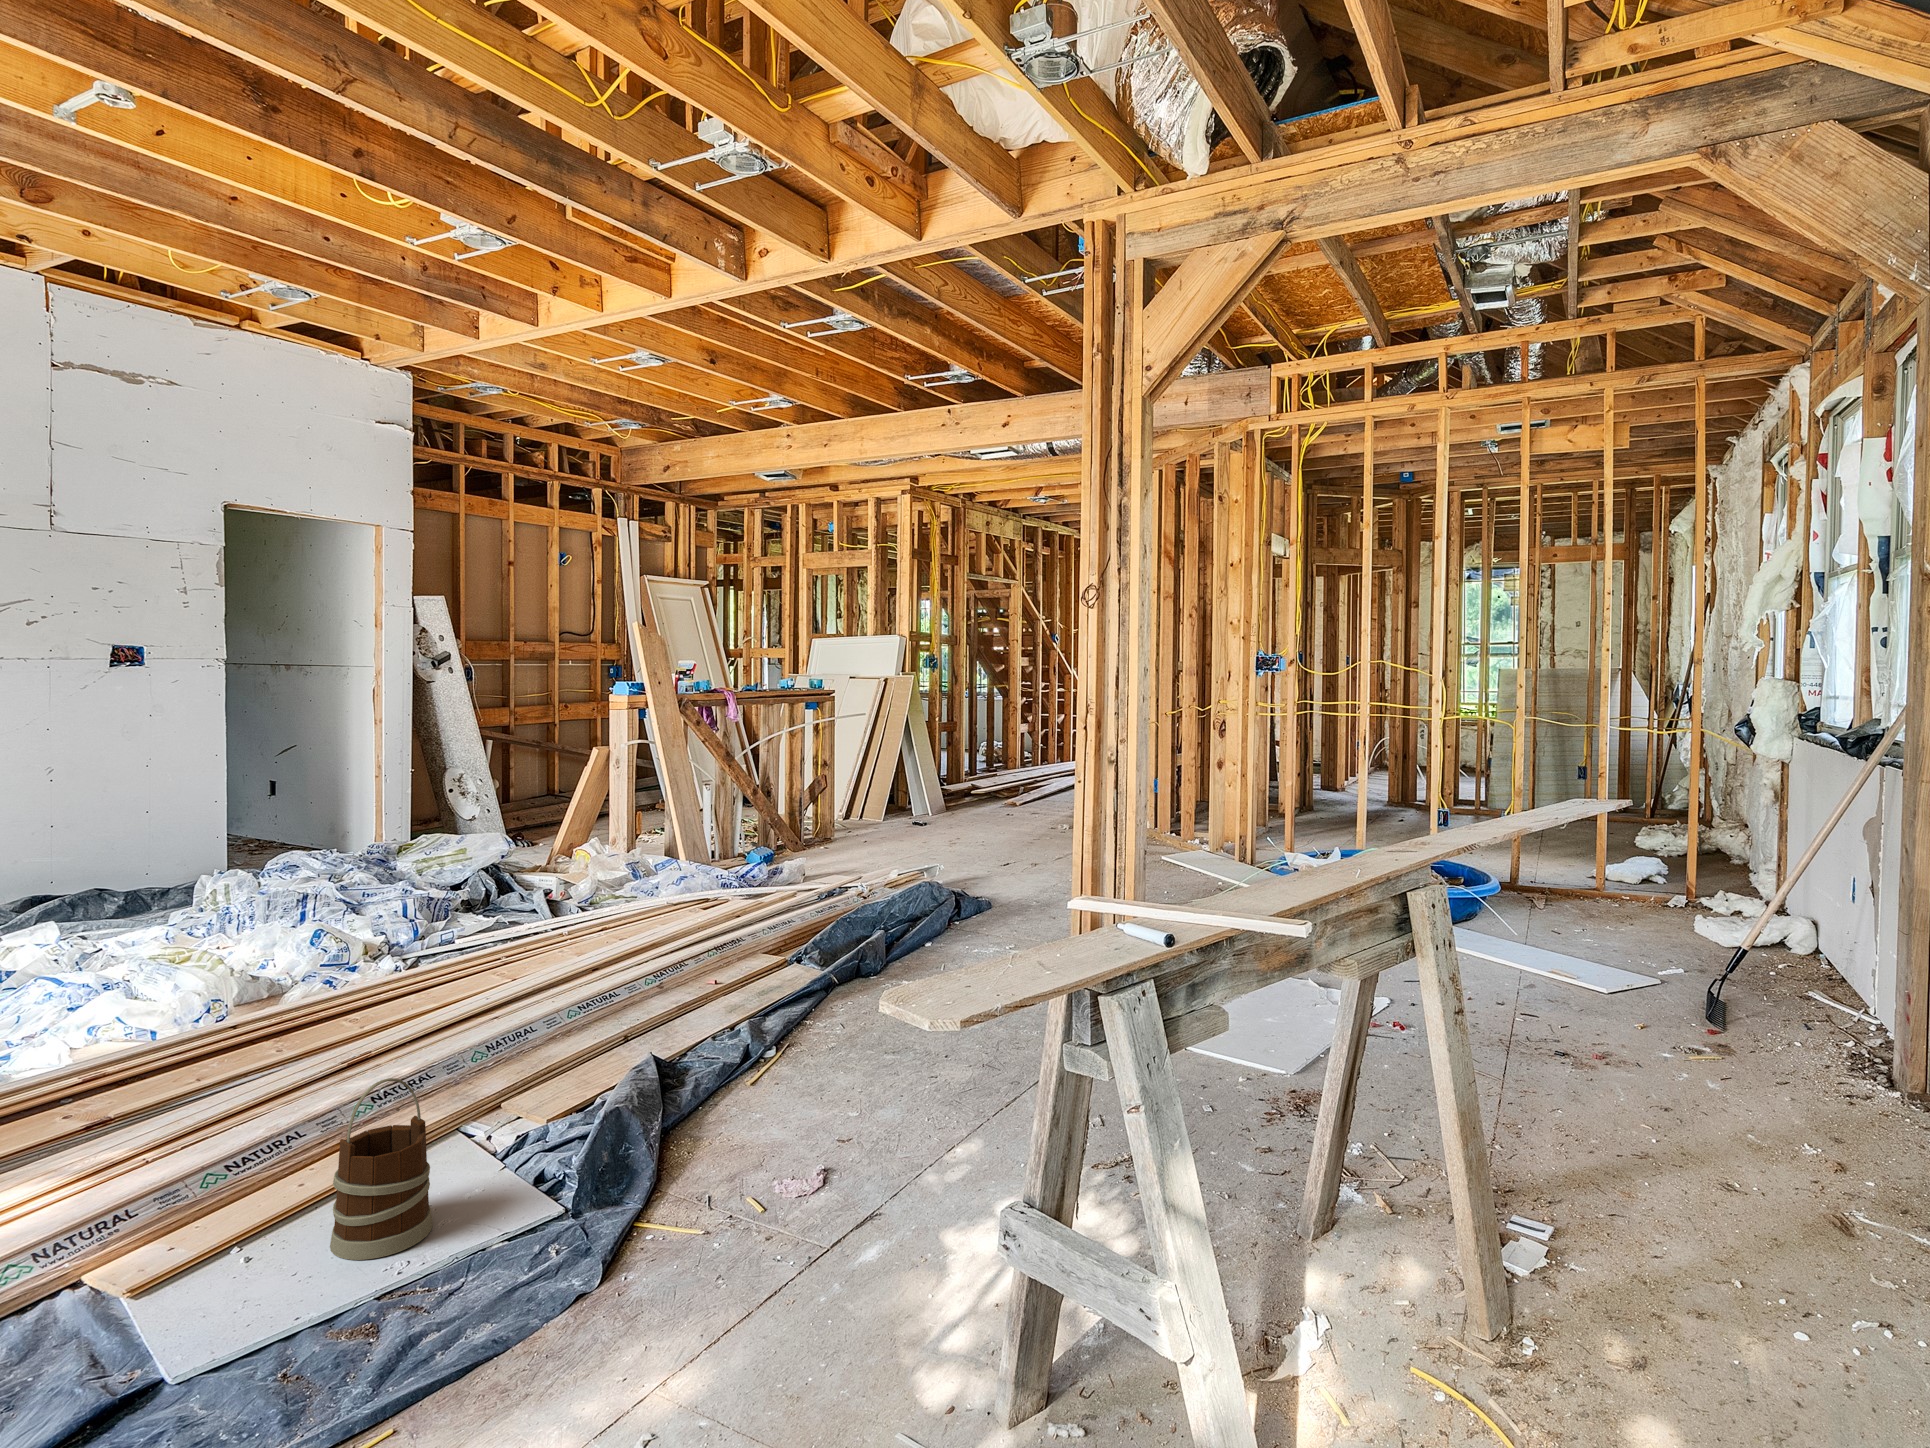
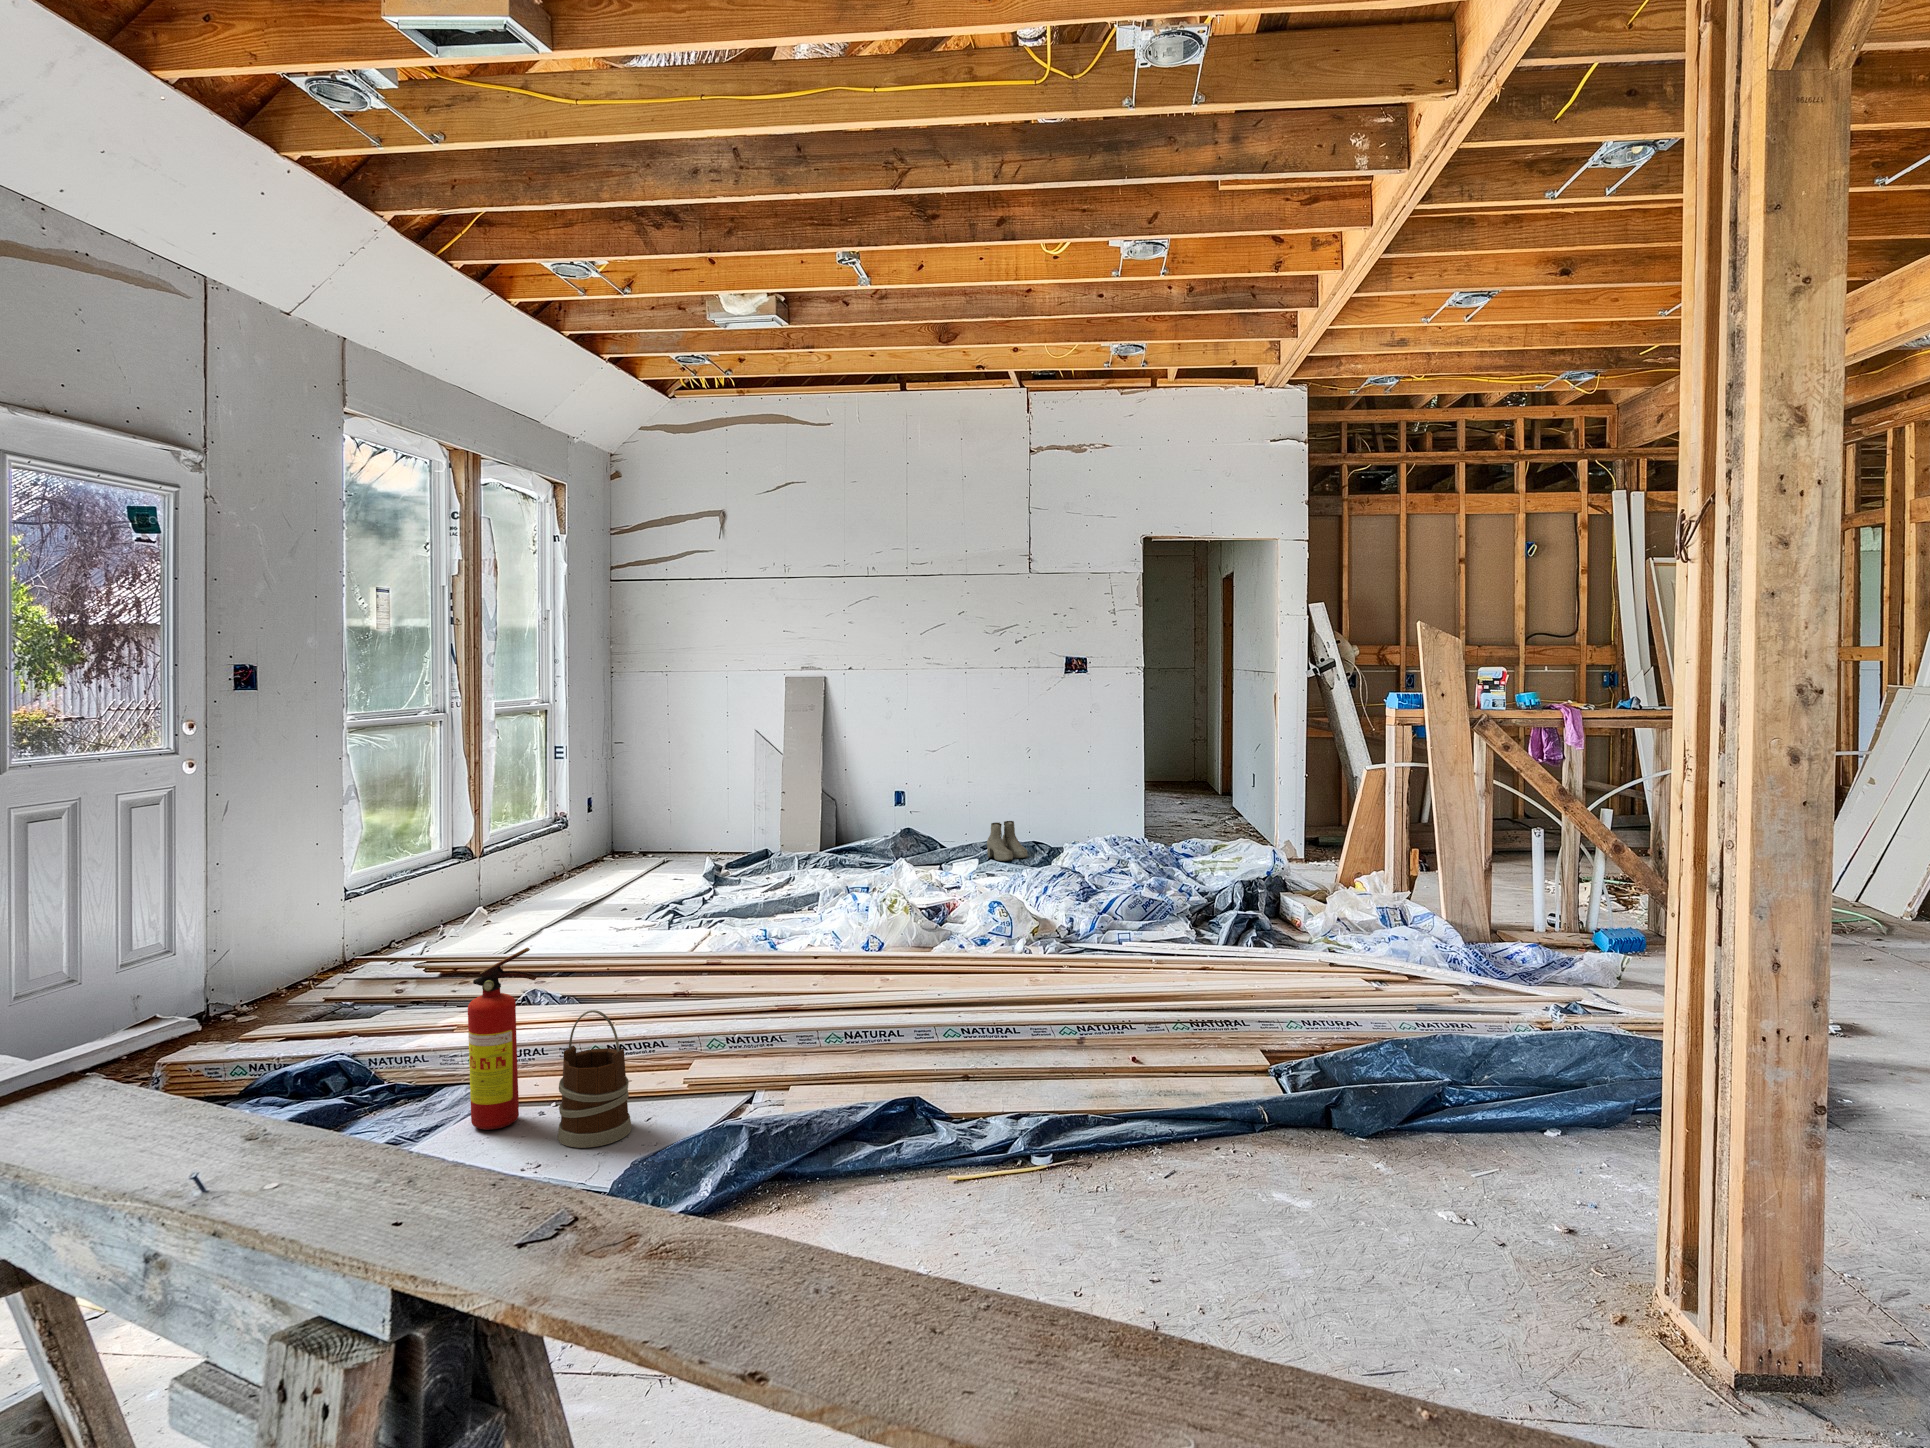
boots: none [50,854,123,906] -> present [987,821,1027,861]
fire extinguisher: none [174,1034,275,1312] -> present [468,948,536,1130]

